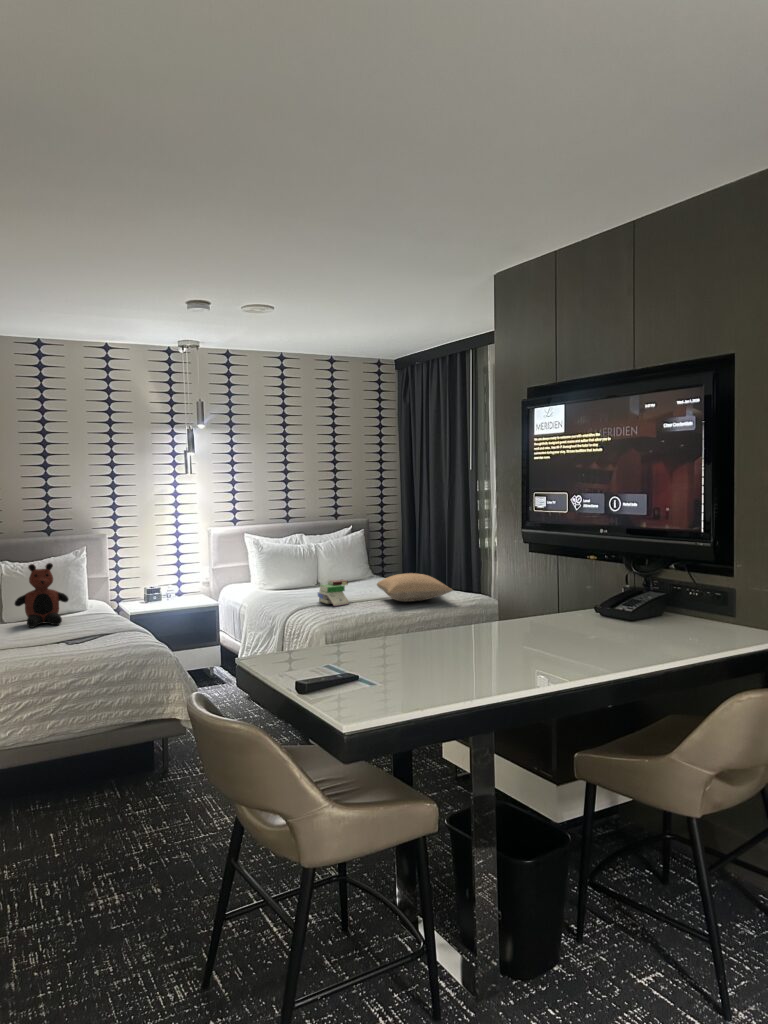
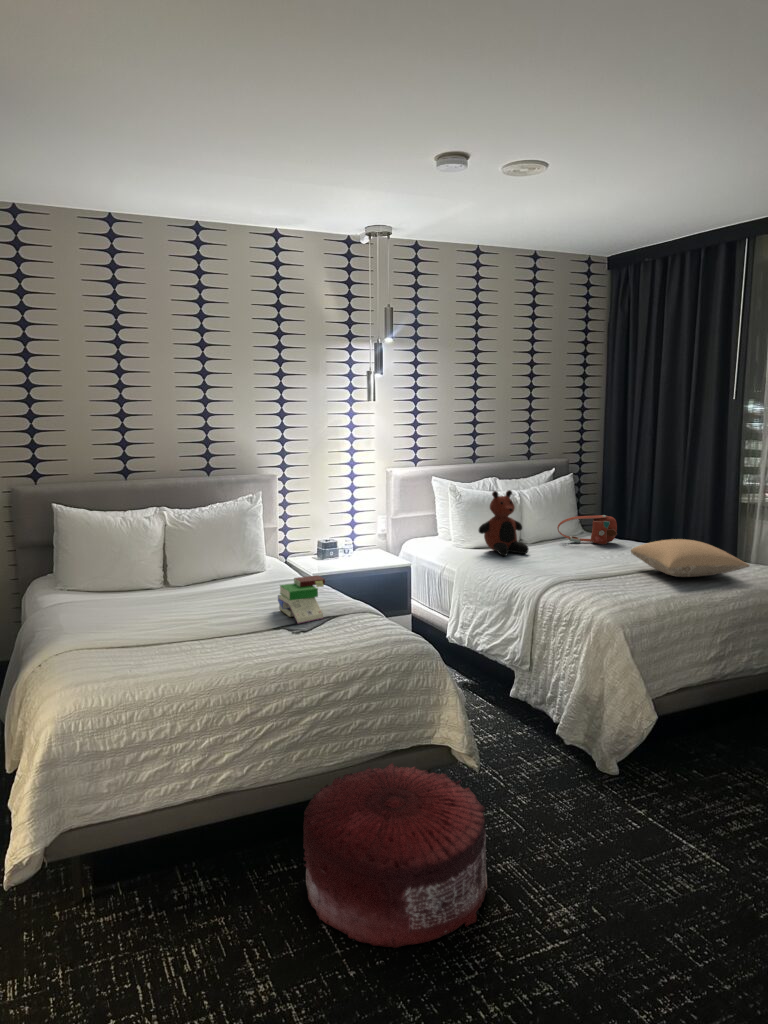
handbag: none [341,561,388,584] -> present [557,515,617,544]
teddy bear: present [15,563,69,628] -> present [479,490,529,556]
book: present [318,580,349,606] -> present [278,575,325,624]
pouf: none [39,732,183,846] -> present [303,763,487,948]

